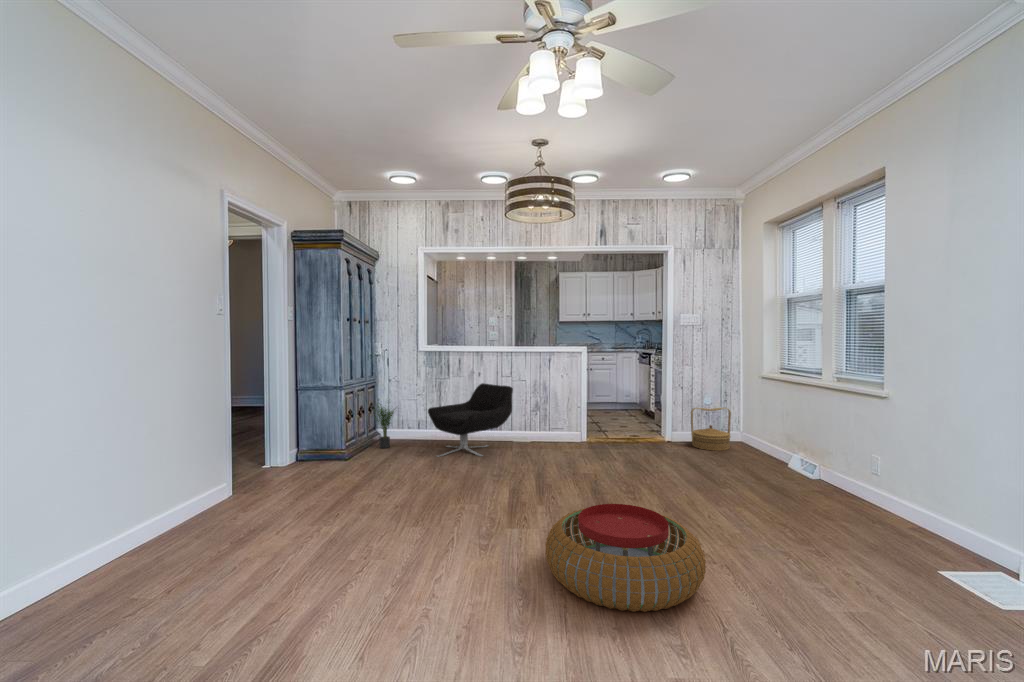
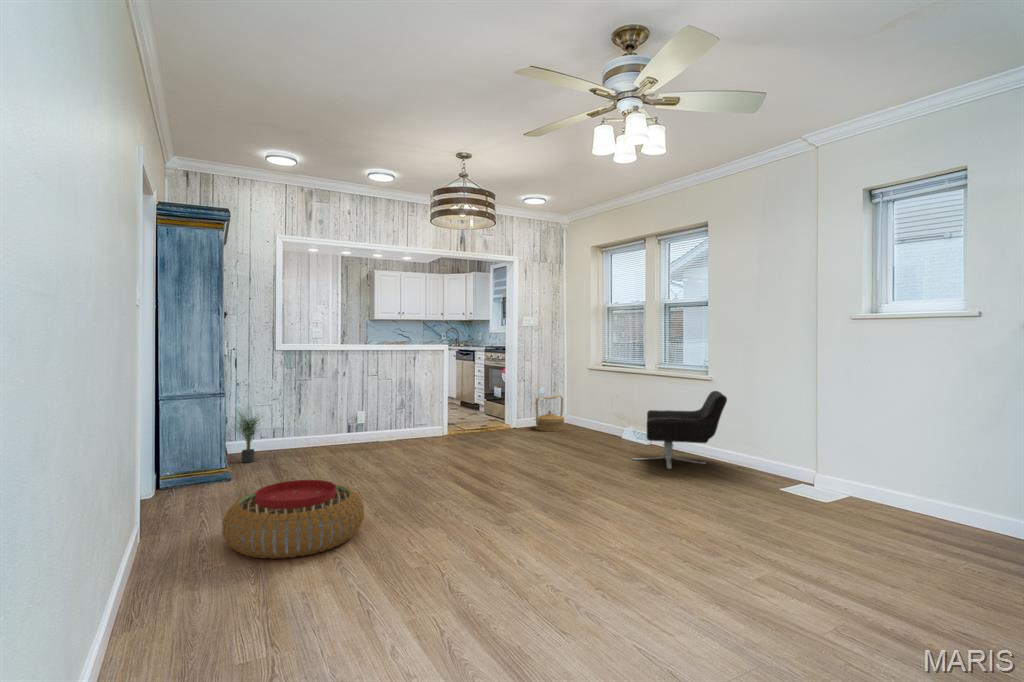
lounge chair: present [428,383,513,457] -> present [633,391,727,468]
pouf: present [546,504,706,612] -> present [222,480,364,559]

